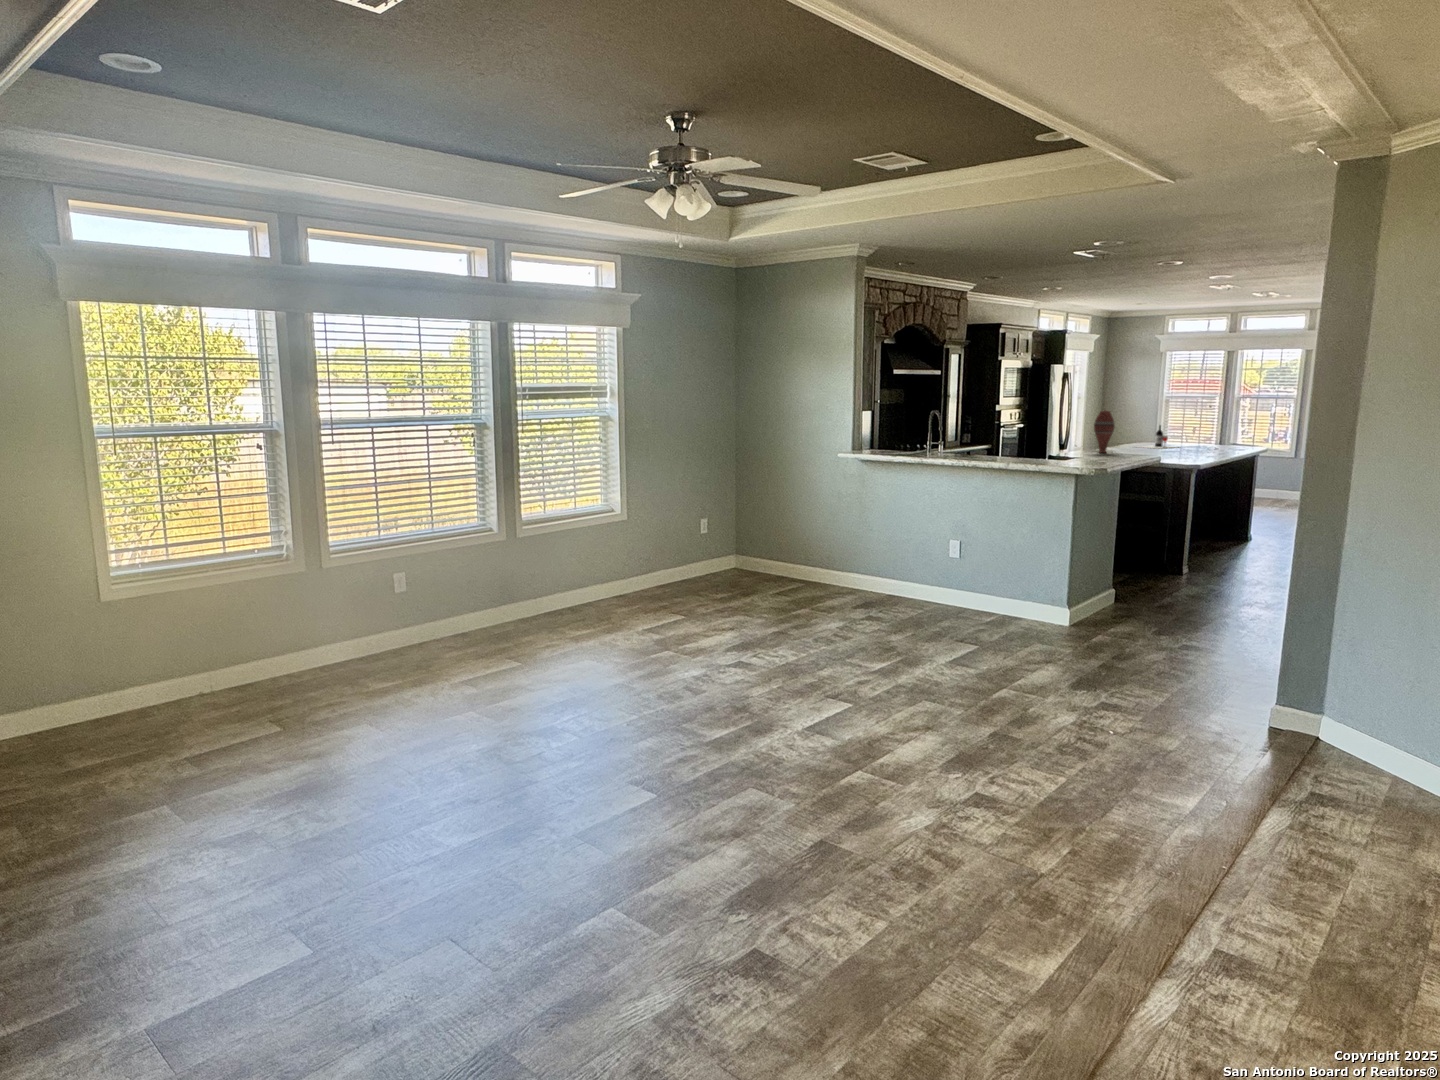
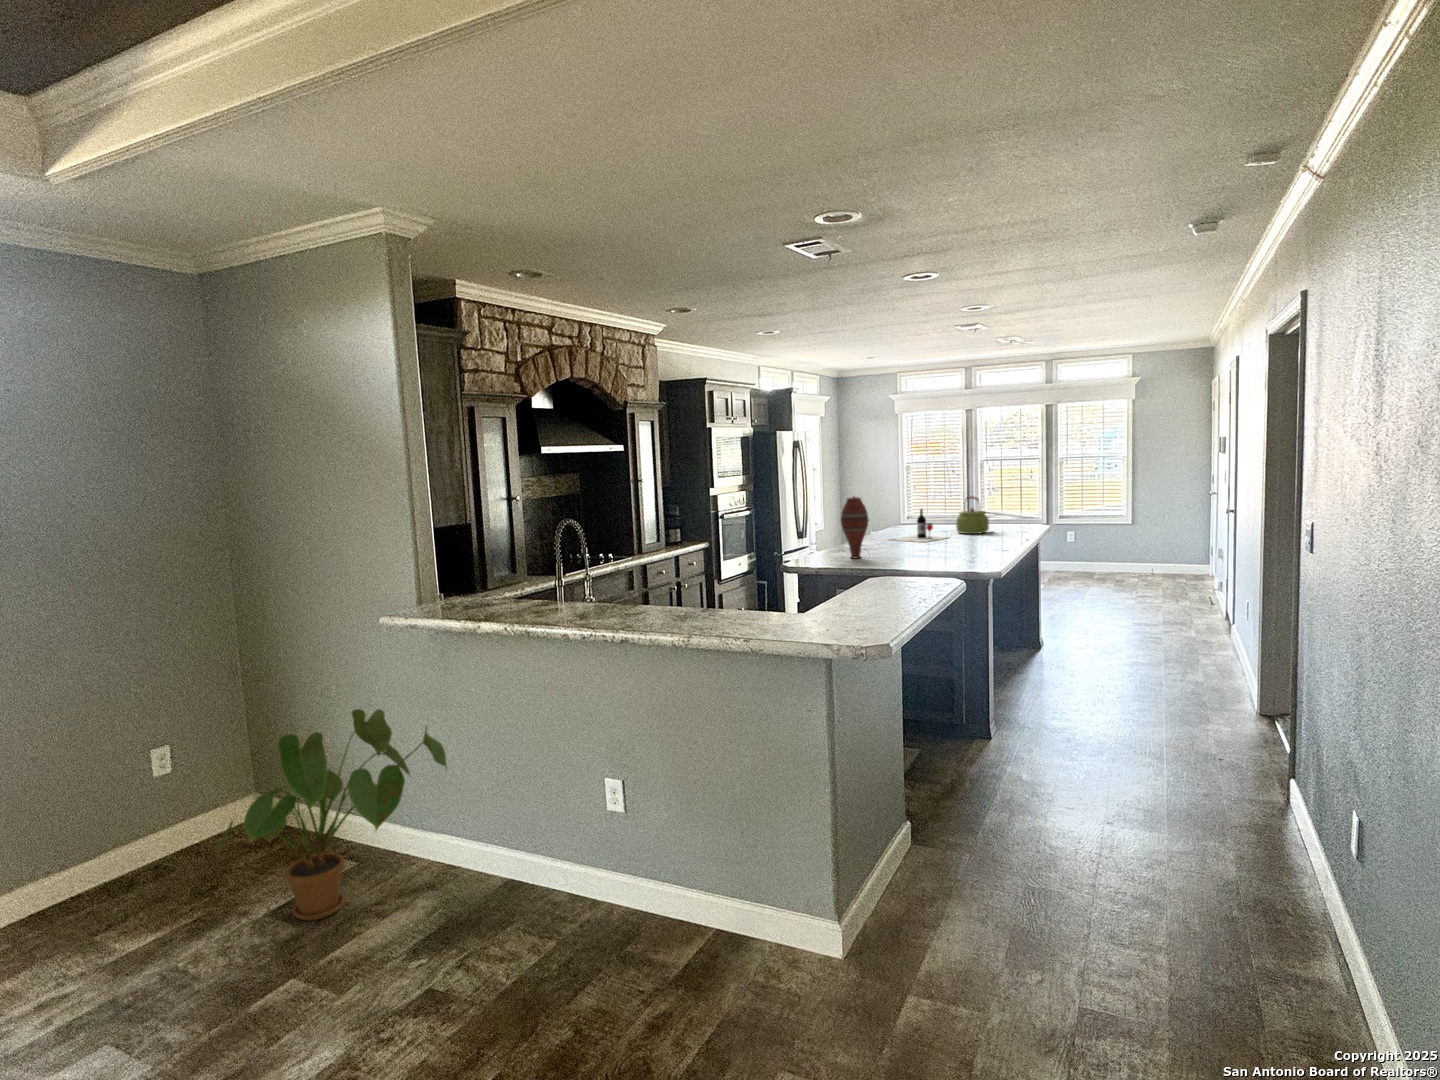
kettle: none [1189,418,1216,446] -> present [956,496,989,534]
house plant: none [751,501,858,597] -> present [218,709,447,920]

